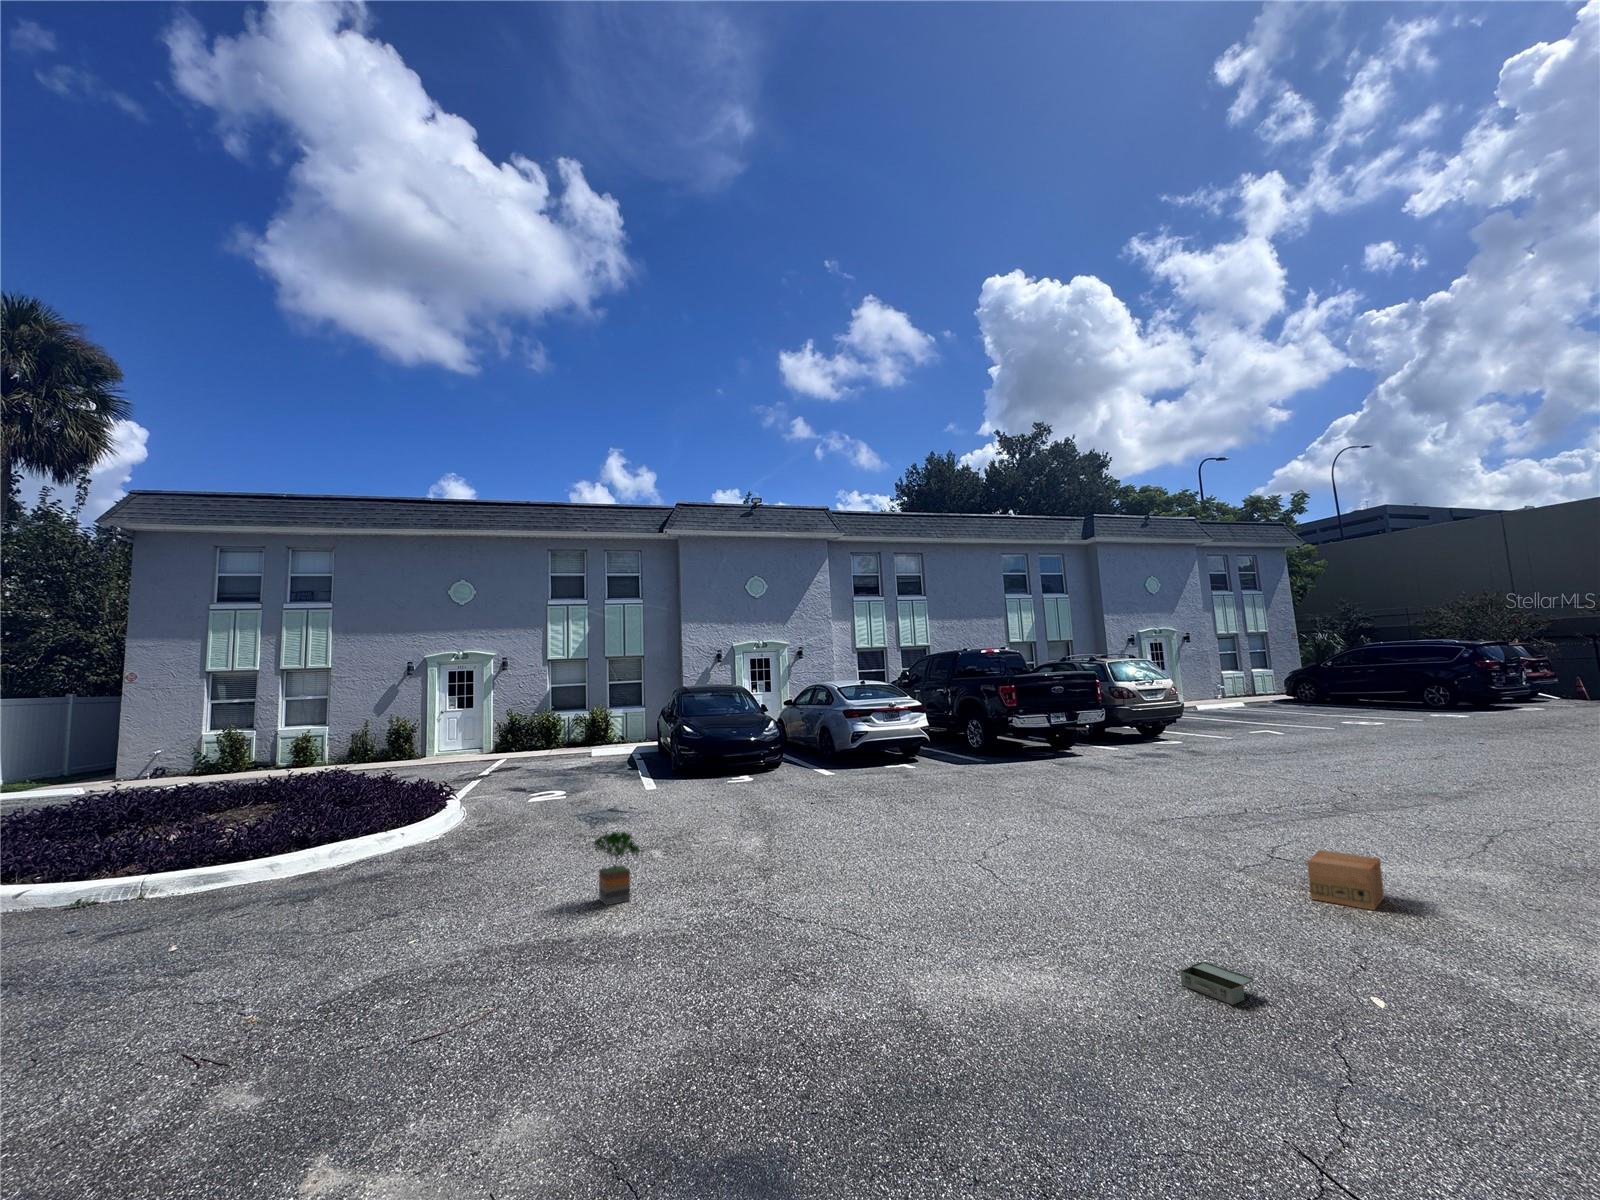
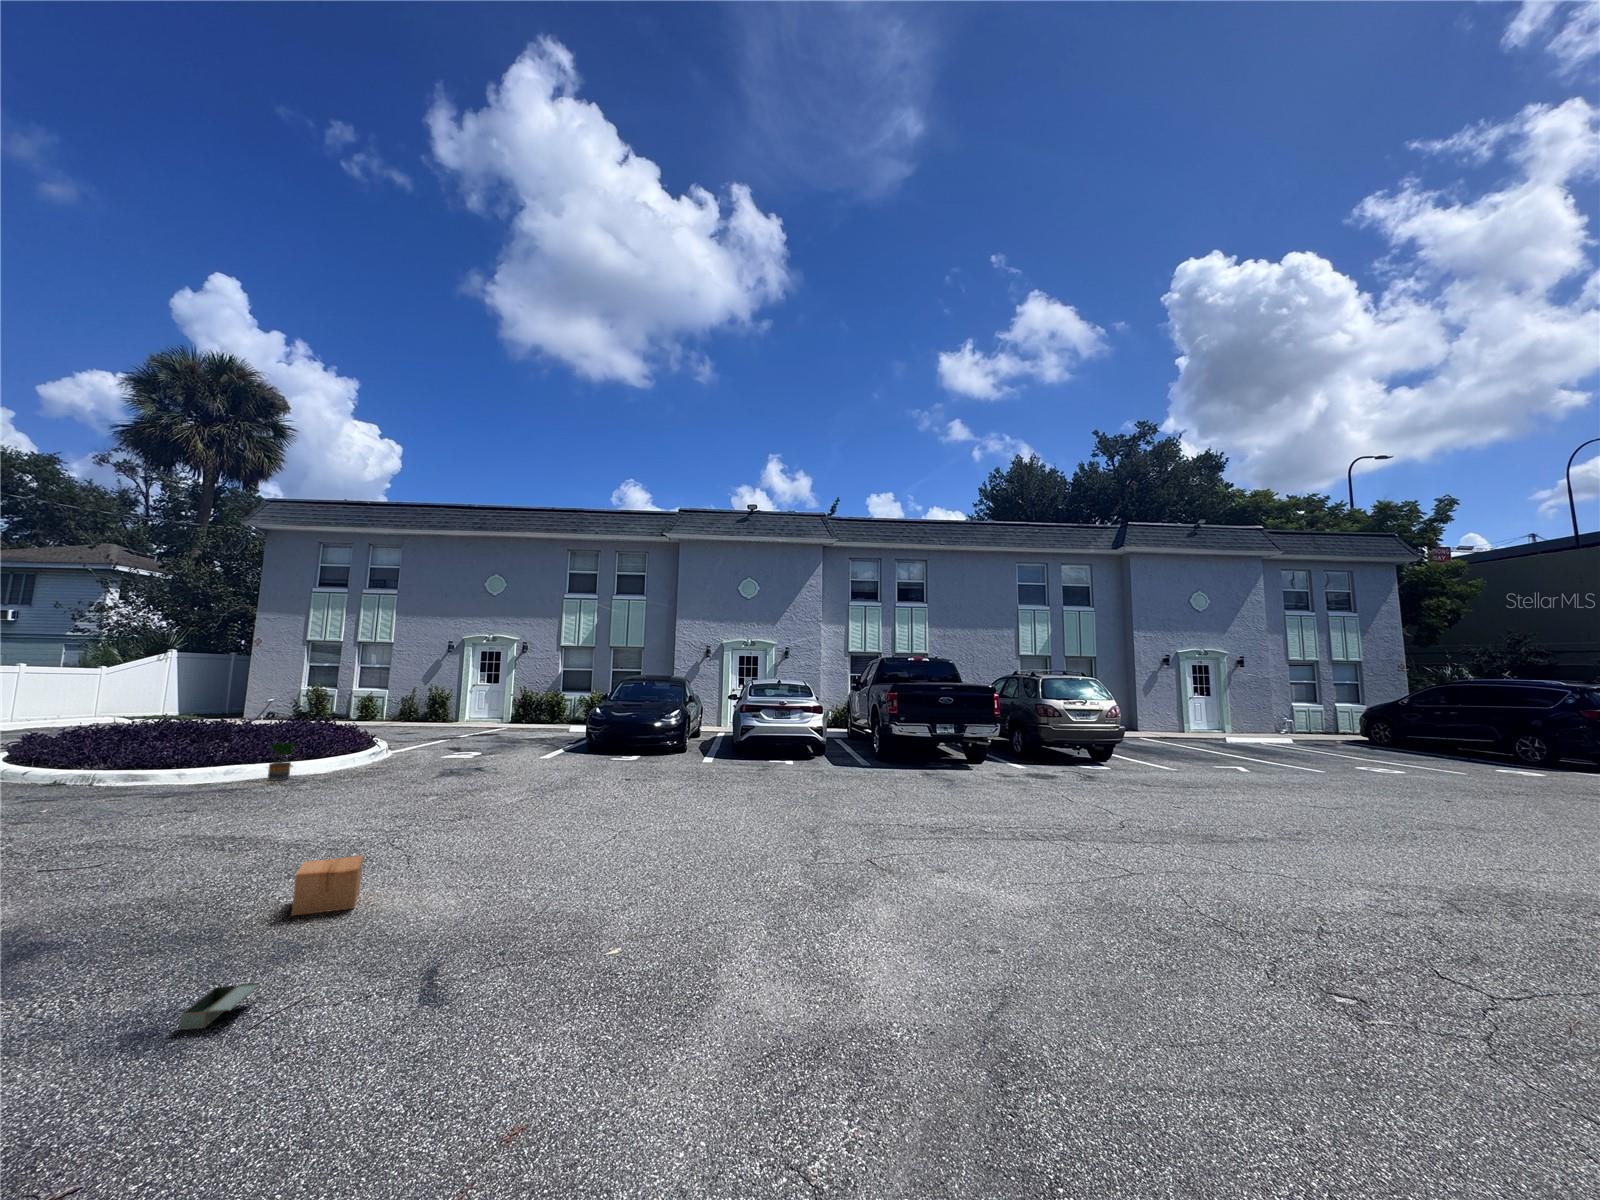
potted tree: present [594,832,640,905] -> present [267,742,297,781]
cardboard box: present [1307,850,1384,910] -> present [291,856,363,916]

